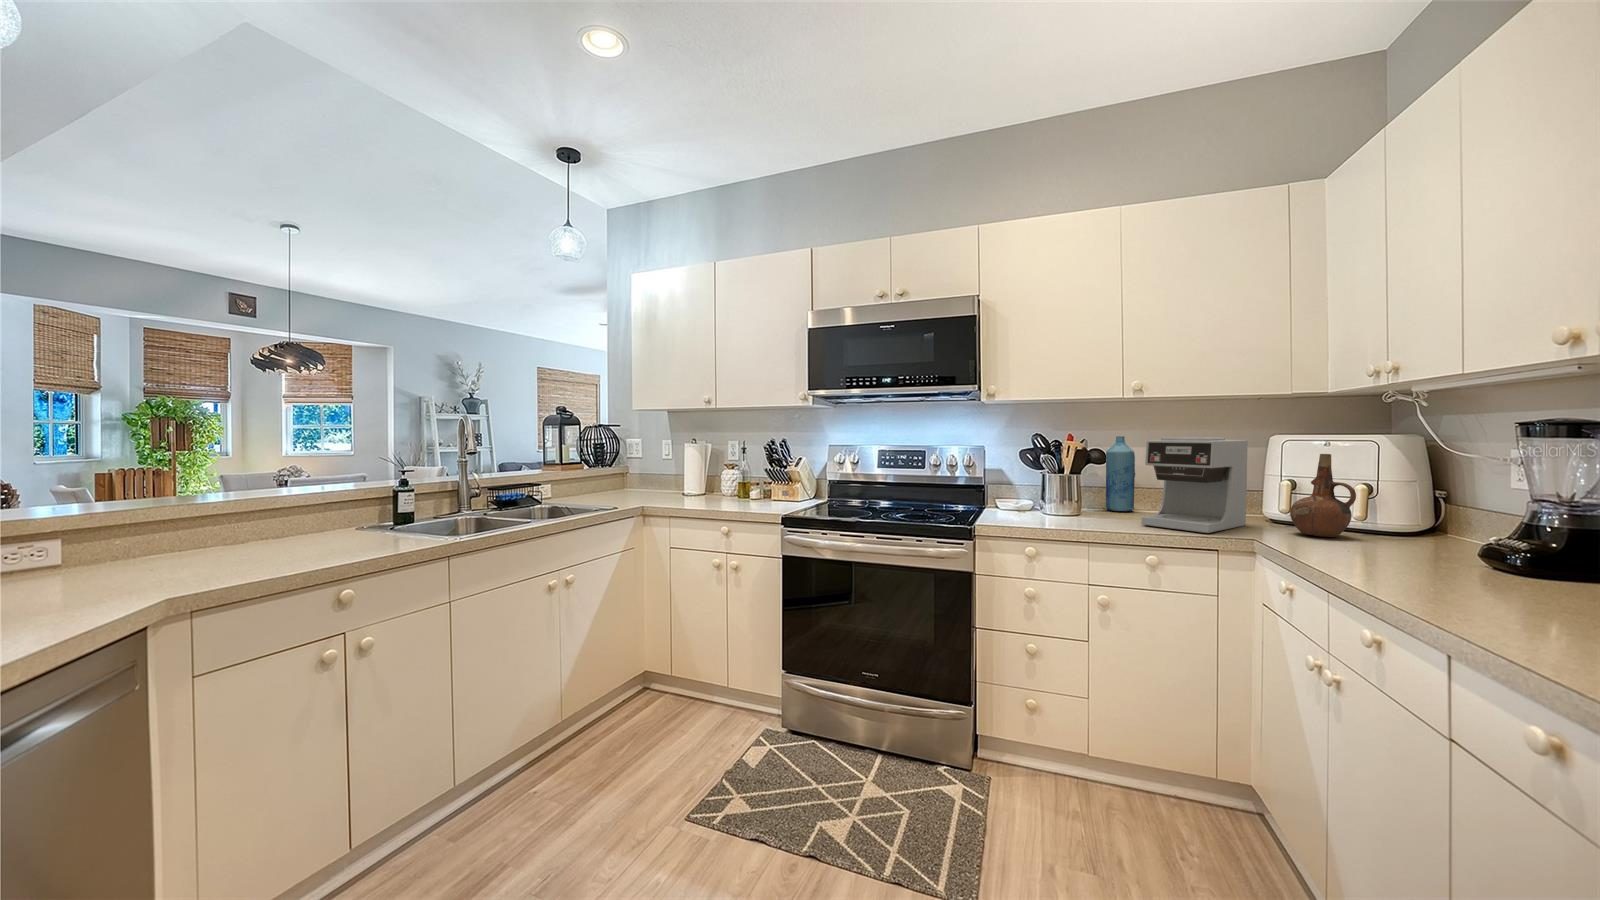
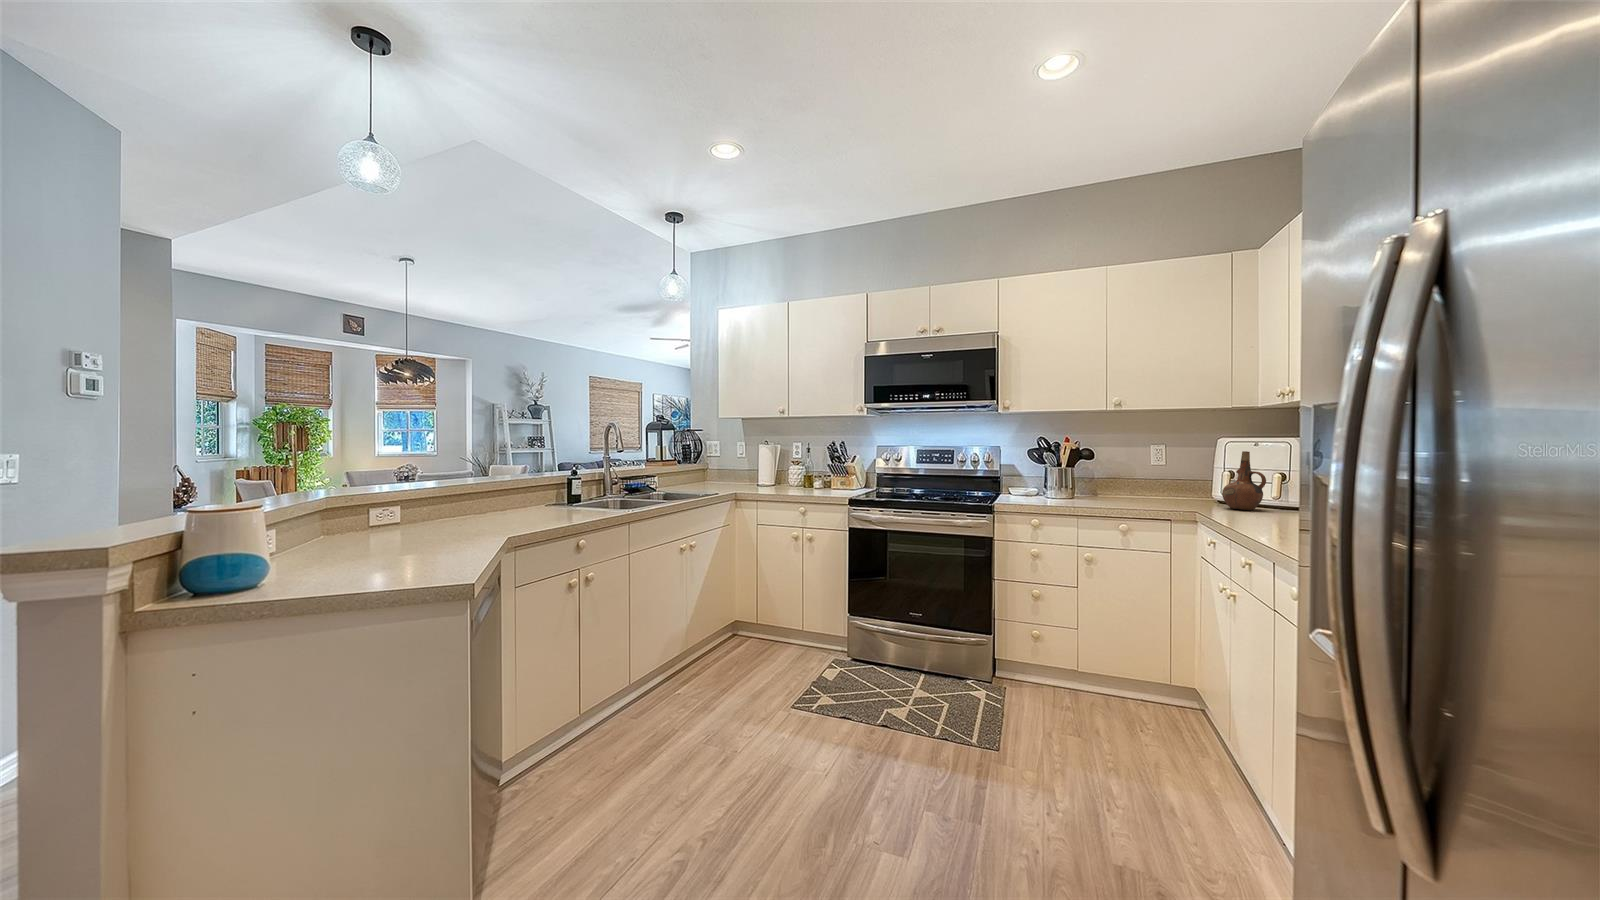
bottle: present [1106,436,1135,511] -> none [1093,439,1116,496]
coffee maker: present [1141,437,1248,533] -> none [1118,440,1195,508]

